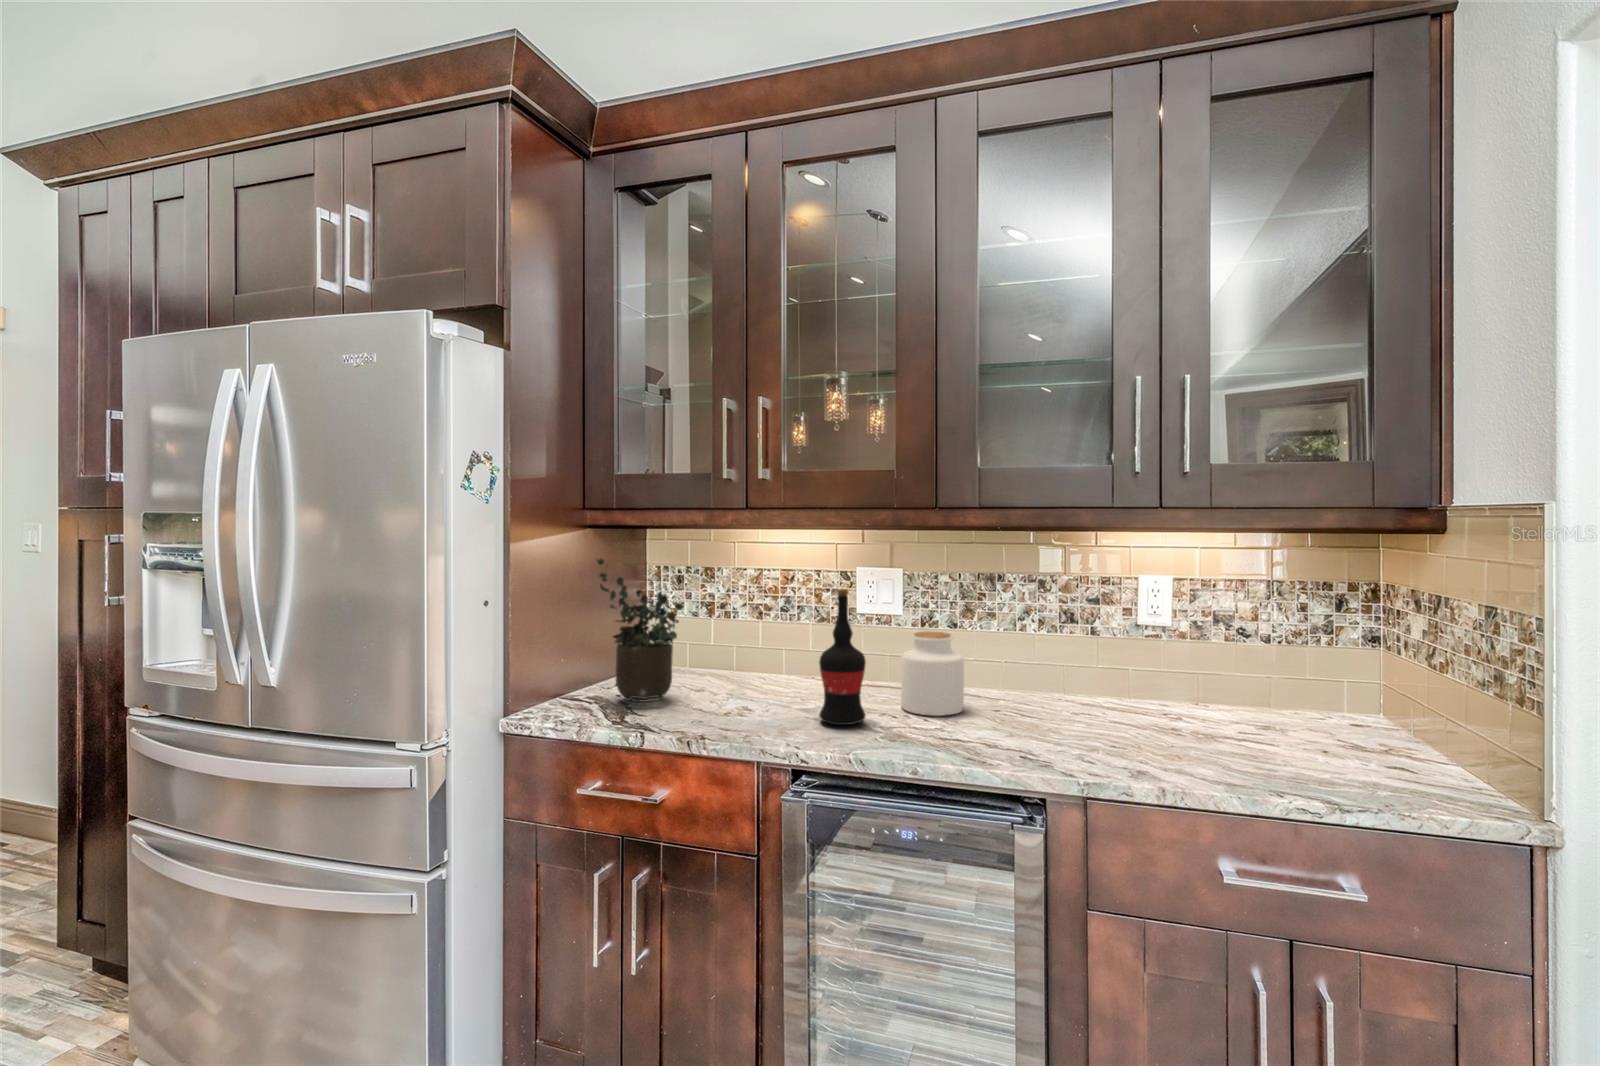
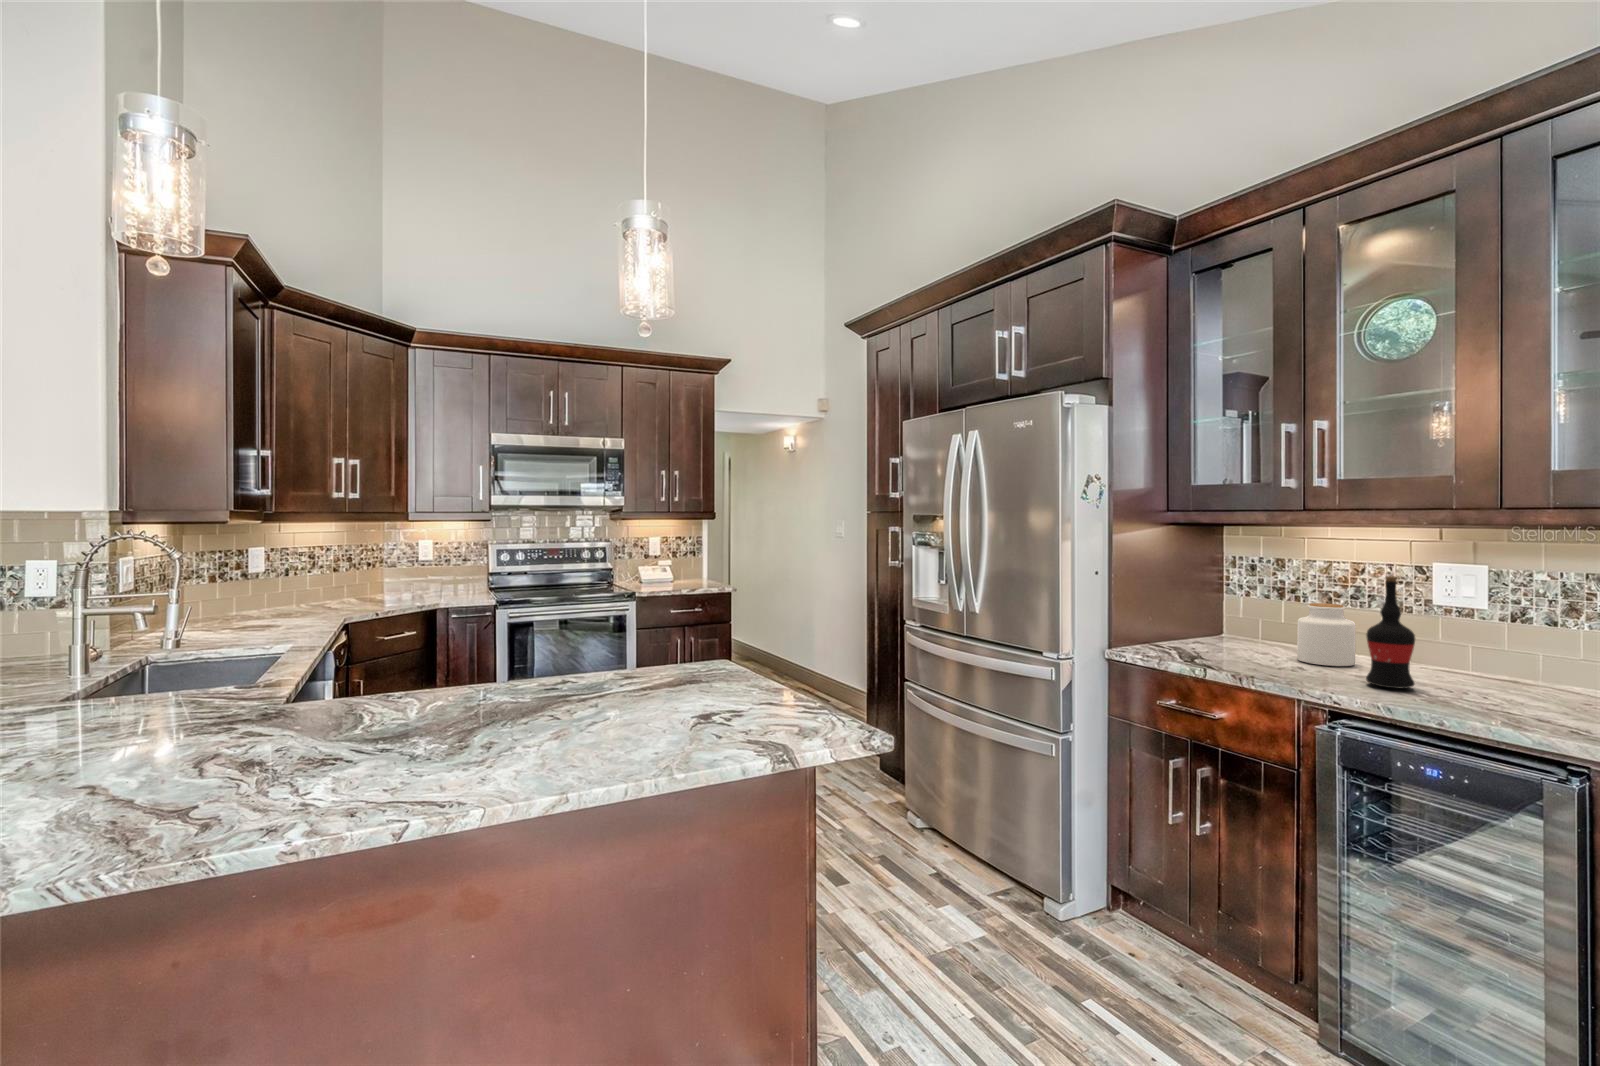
potted plant: present [597,559,683,702] -> none [1176,547,1245,655]
jar: present [901,632,964,716] -> present [1297,603,1356,666]

